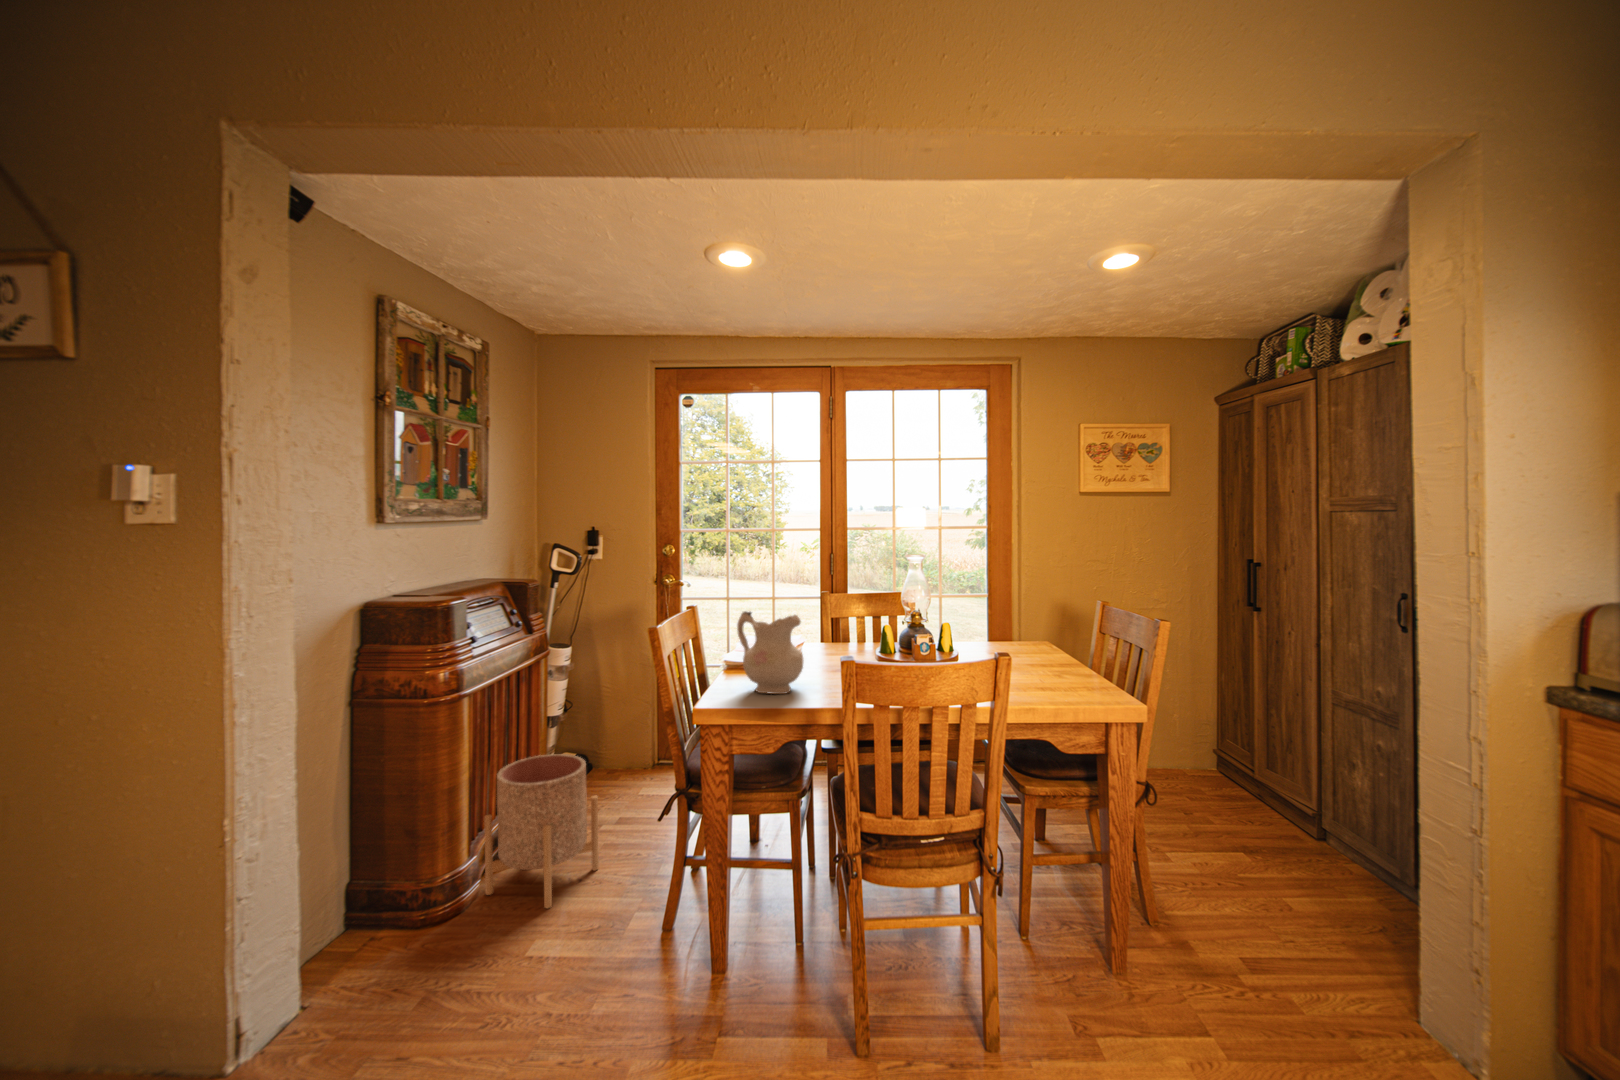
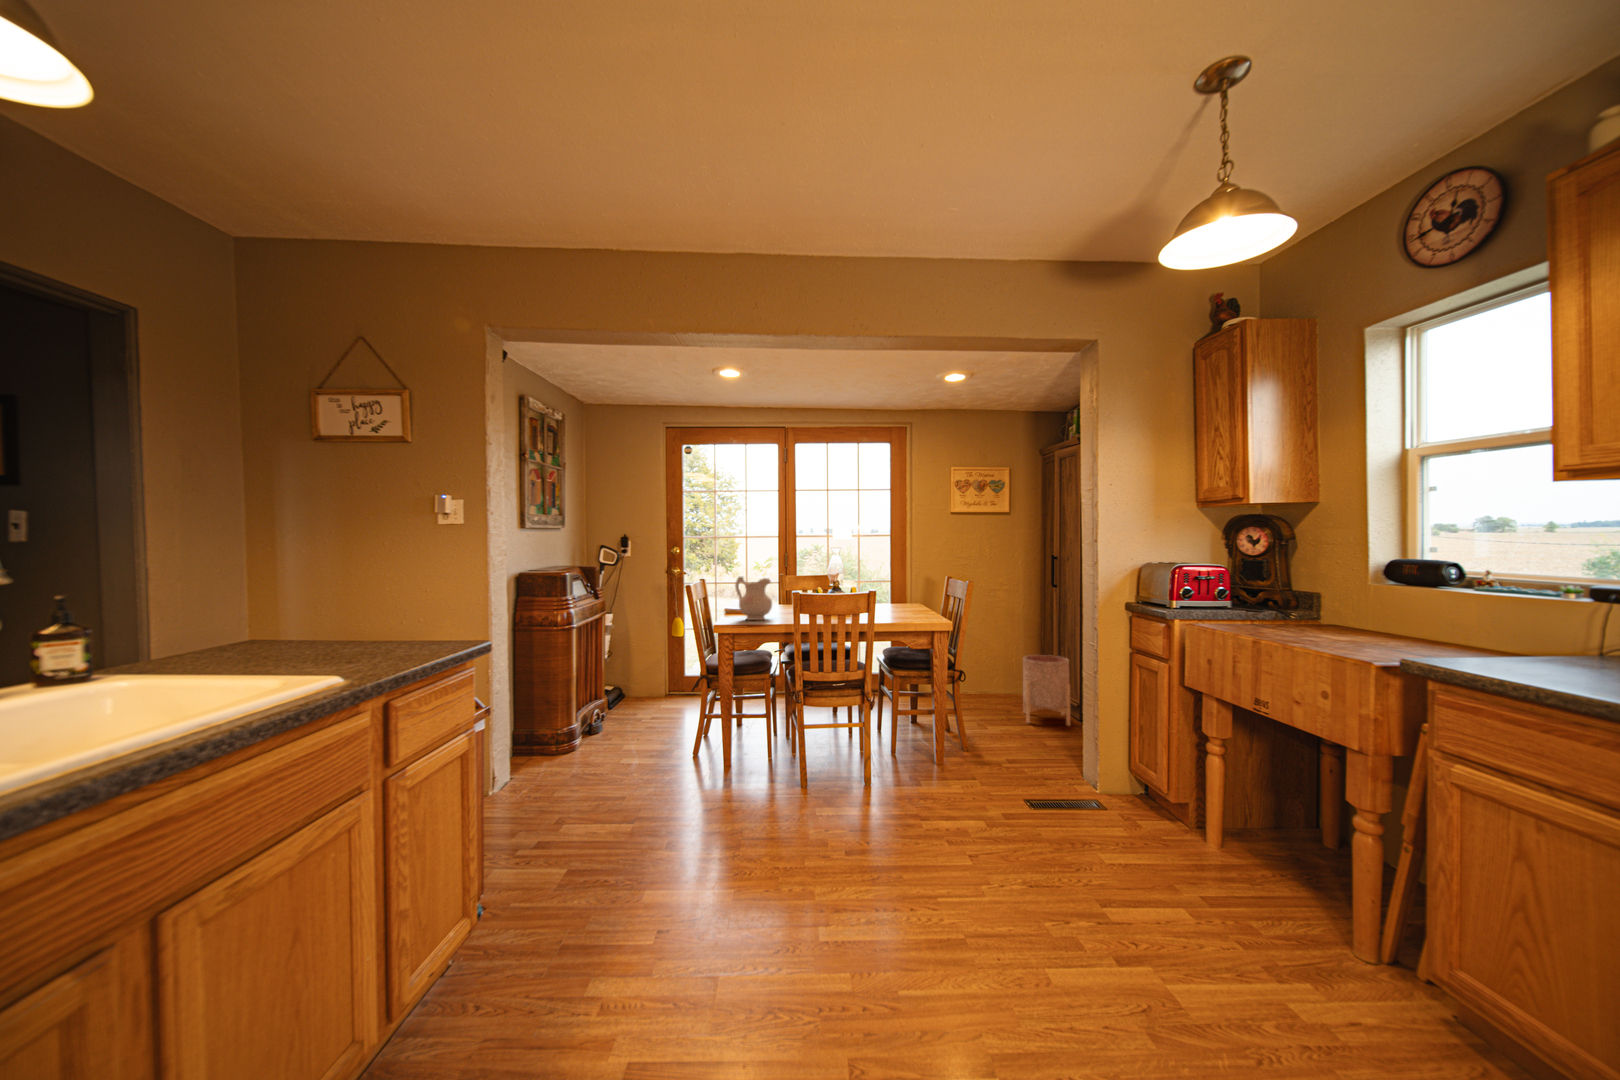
planter: present [484,754,599,908] -> present [1023,655,1070,726]

